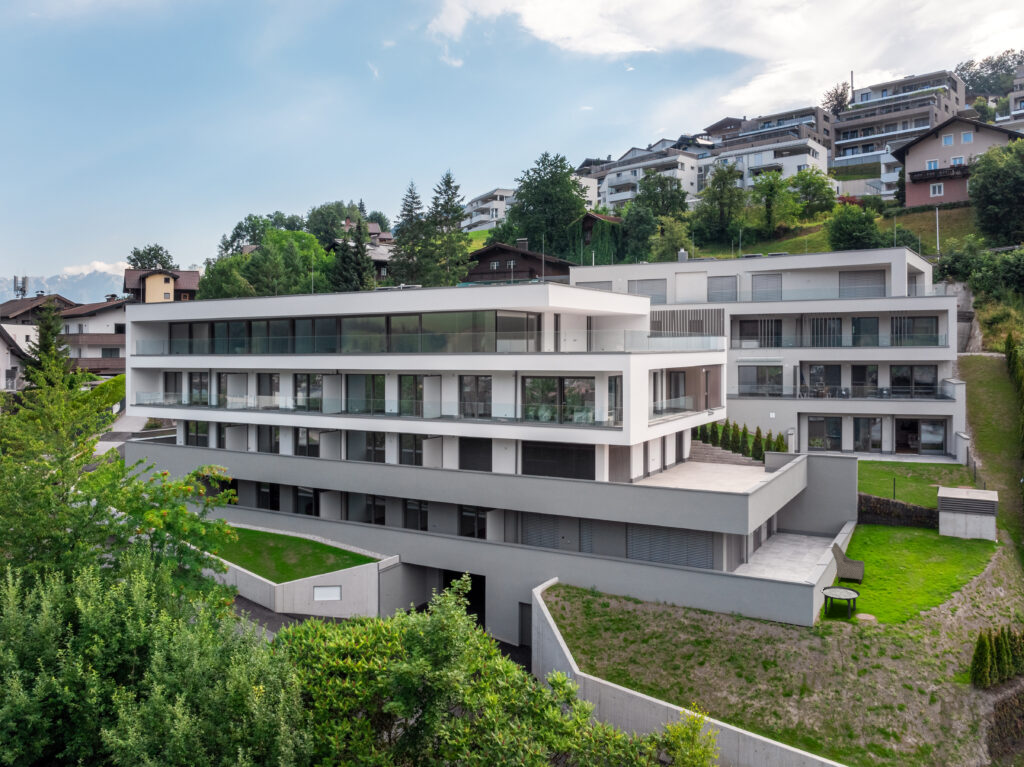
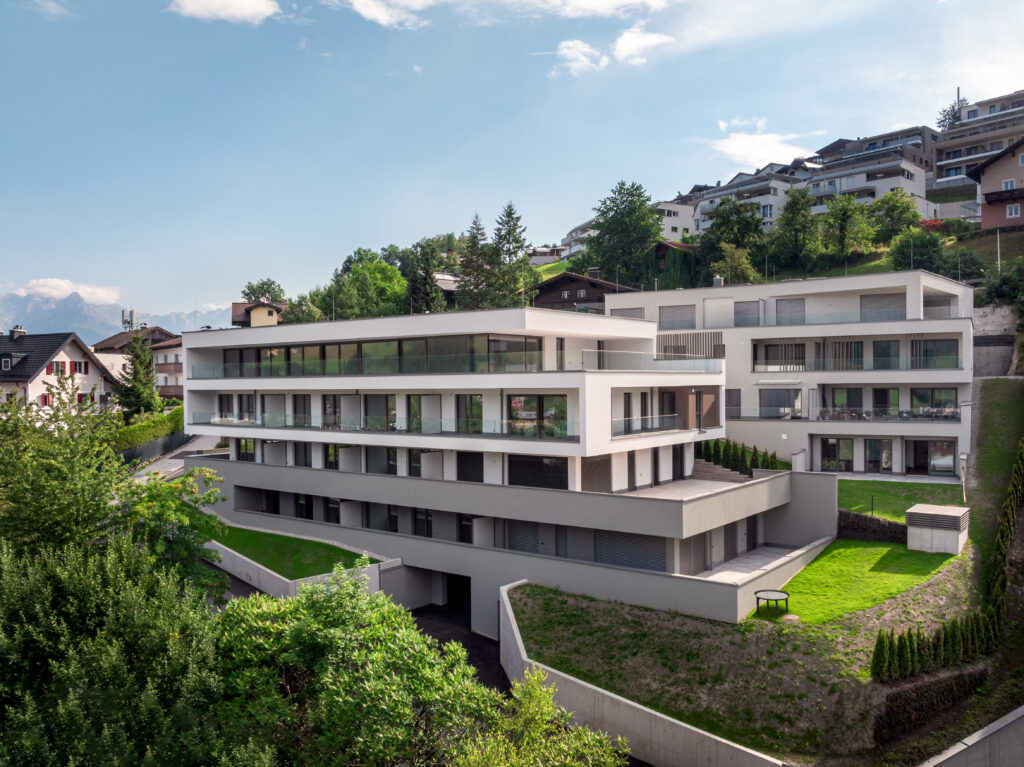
chair: present [831,543,864,584] -> none [780,552,815,591]

